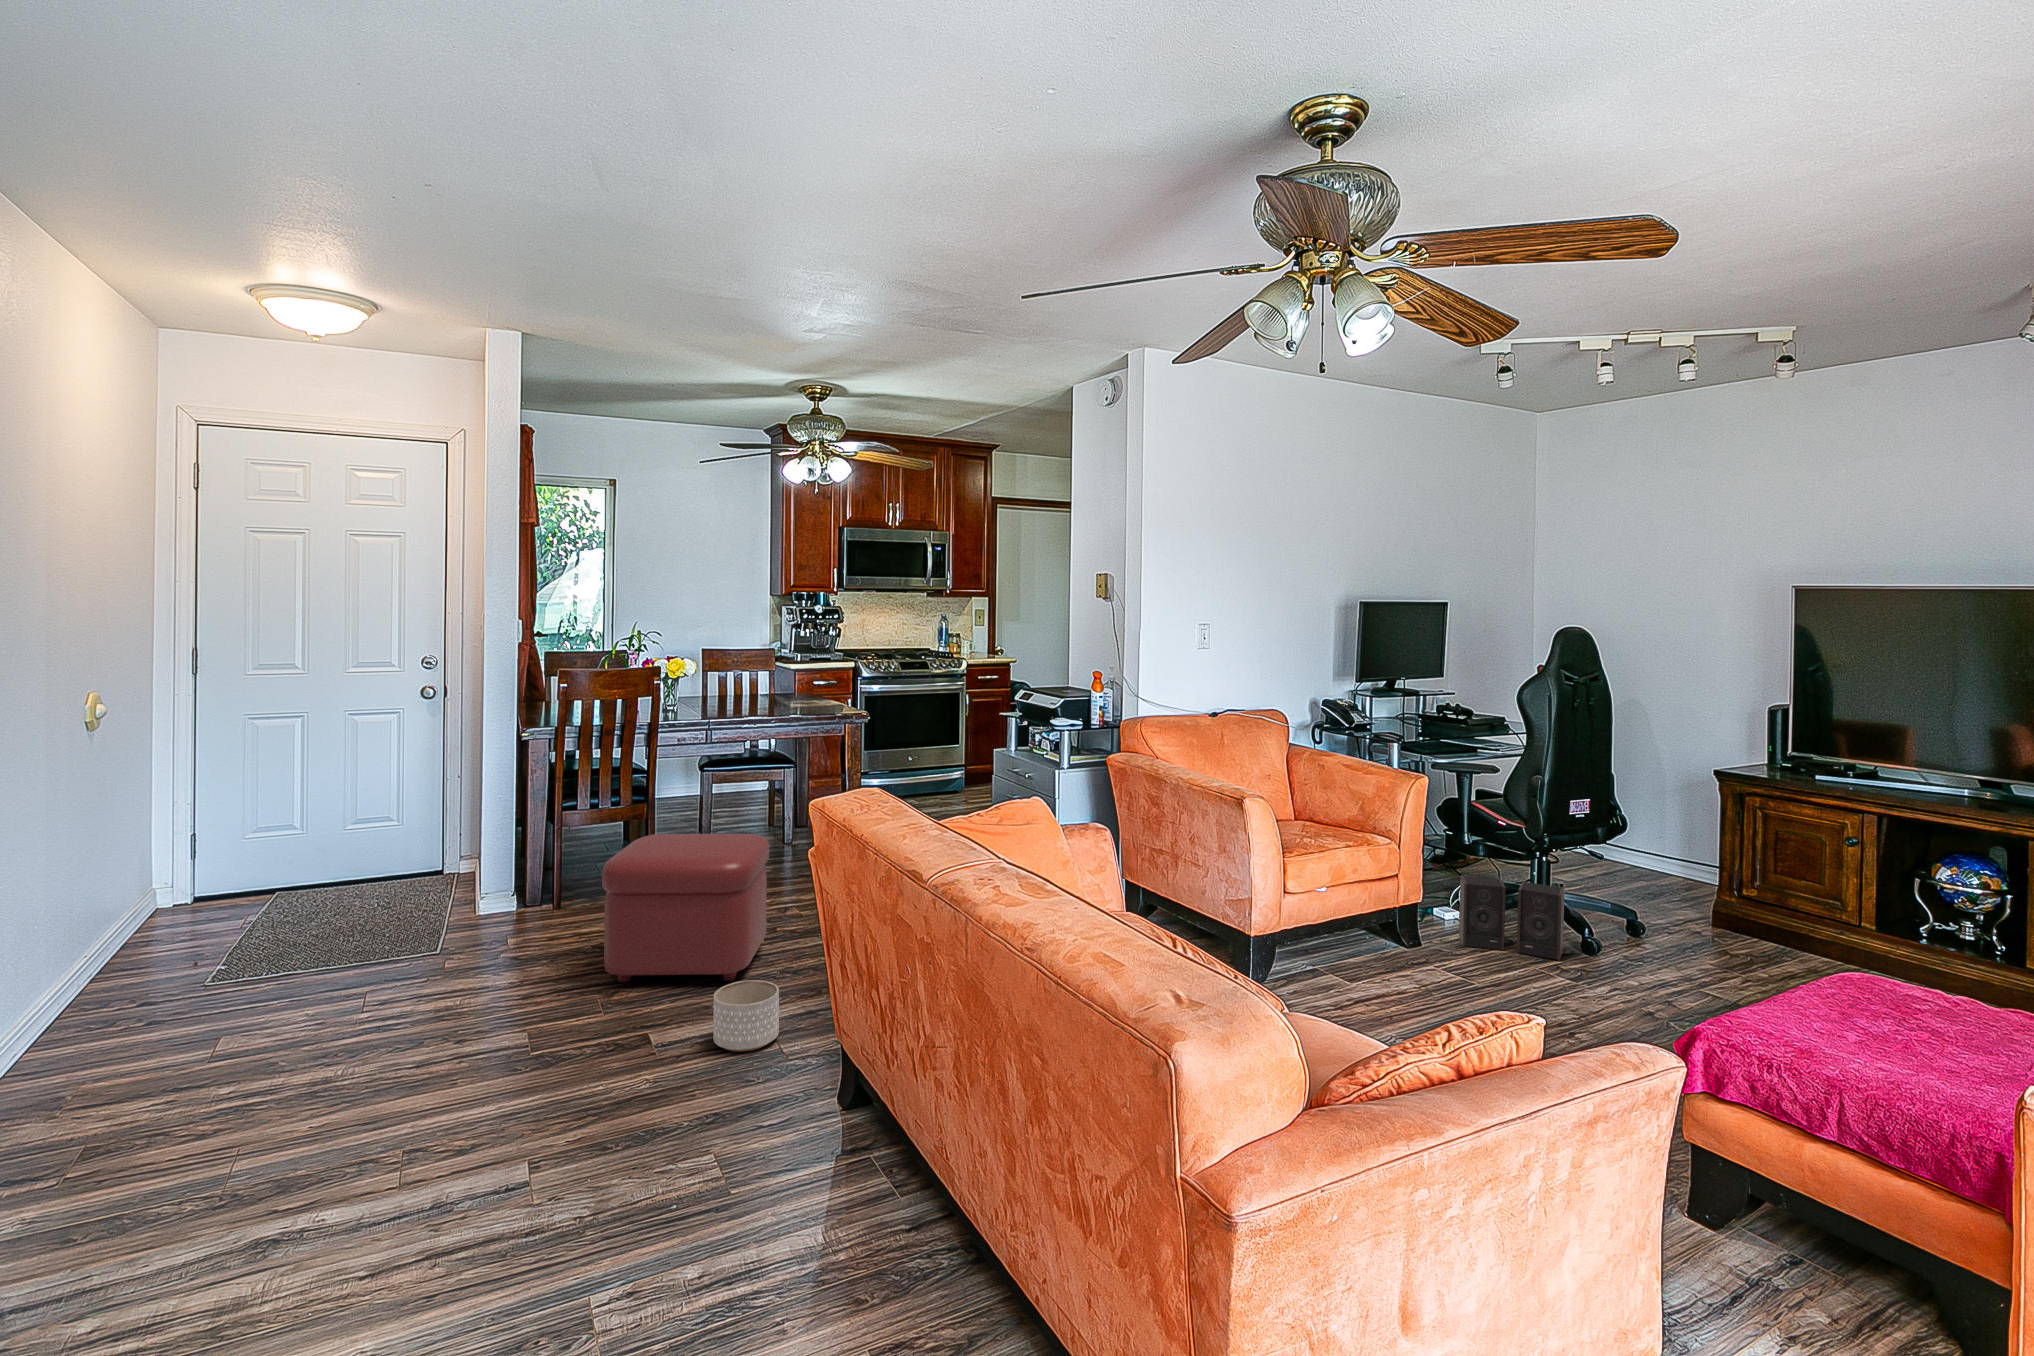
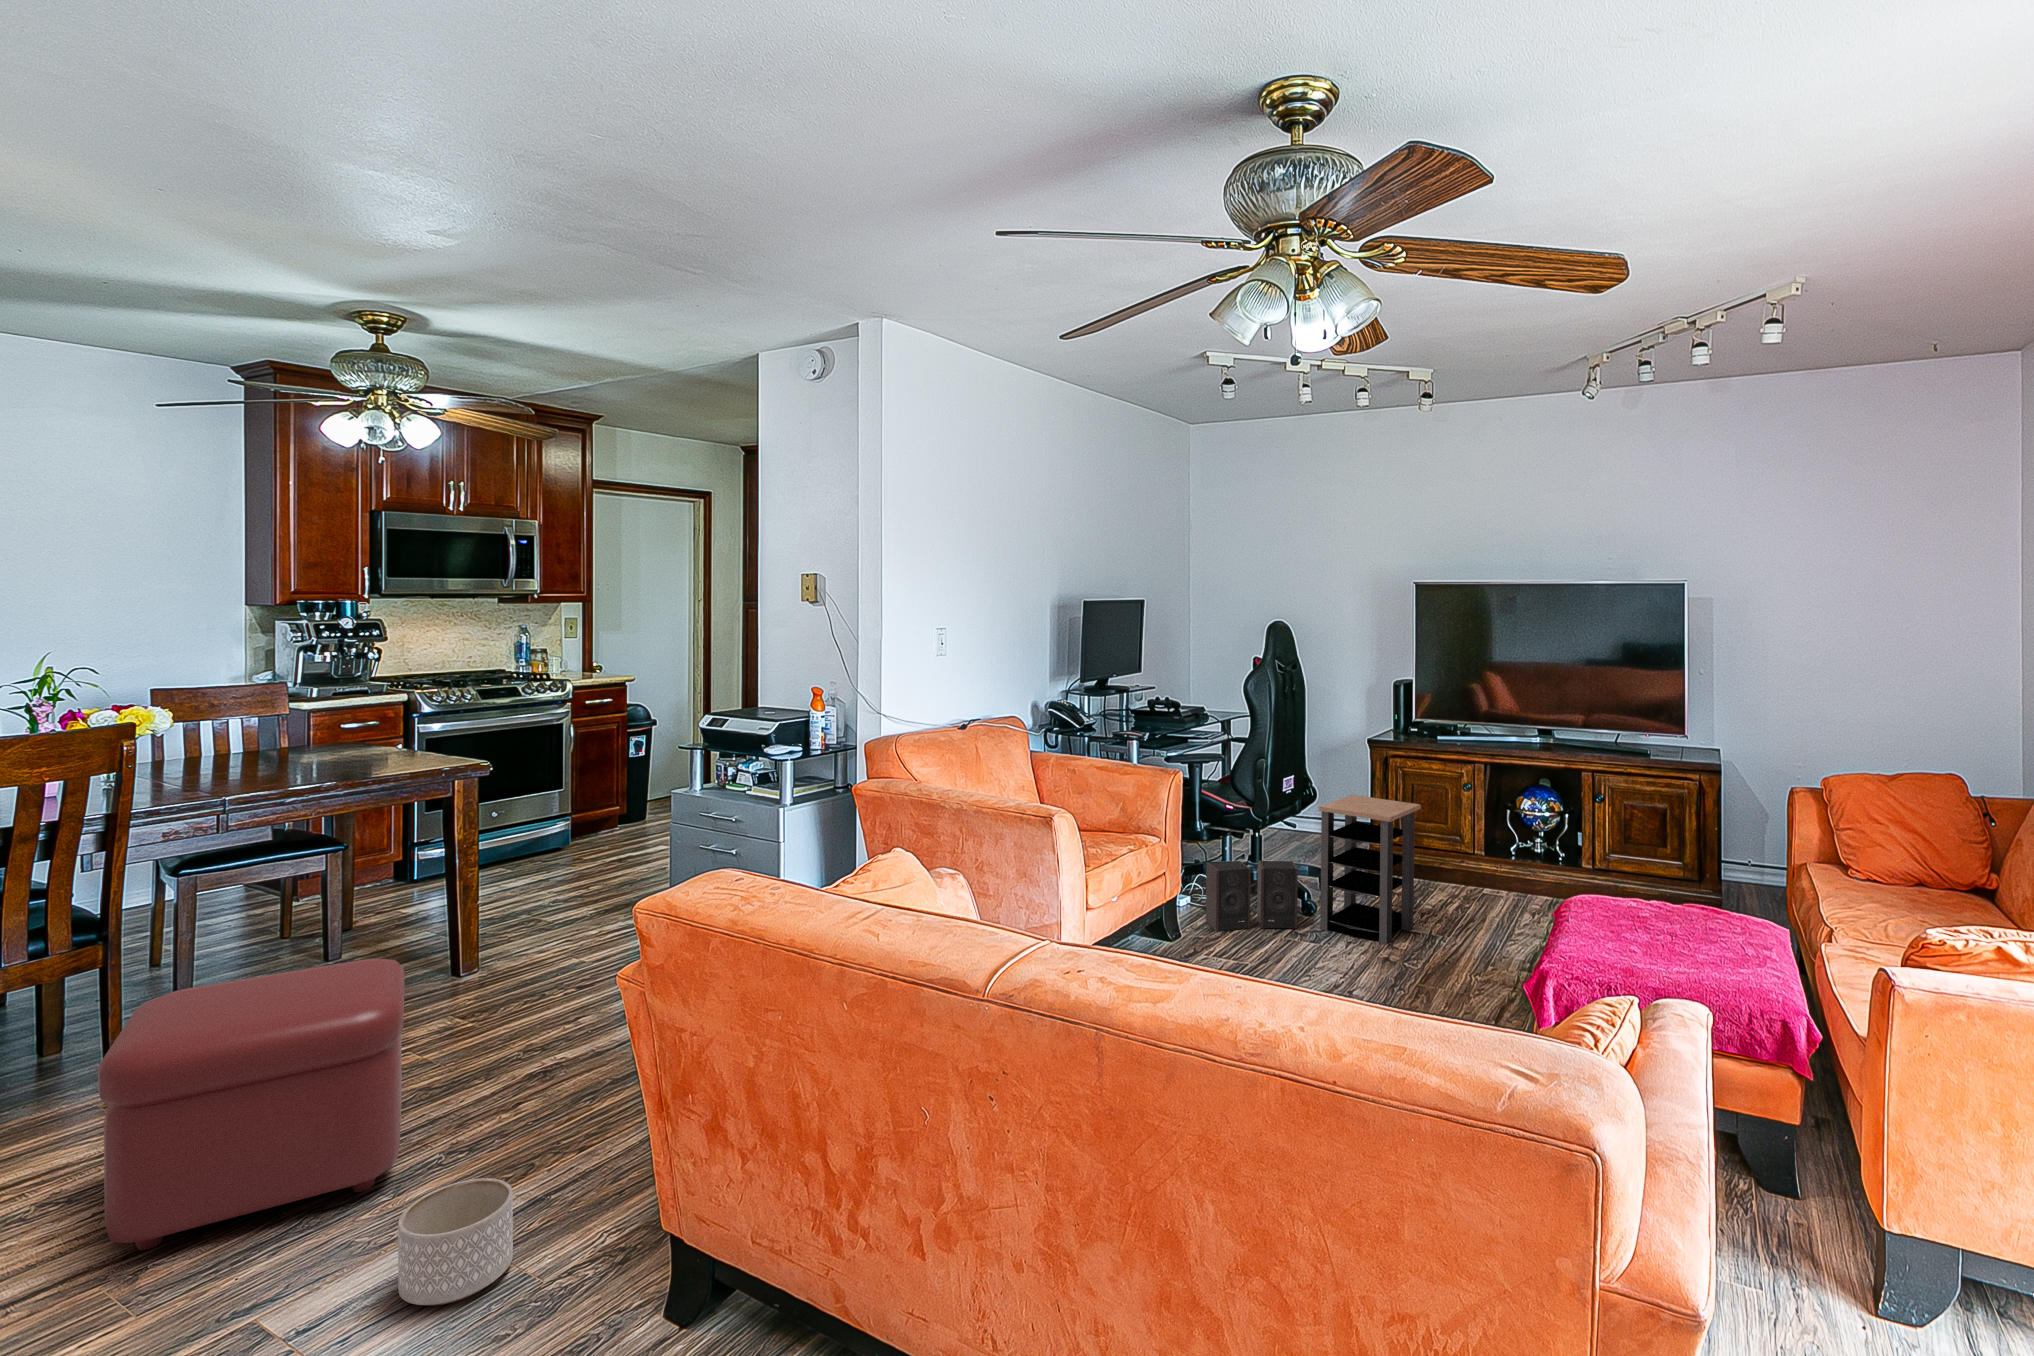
side table: none [1589,825,1728,996] -> present [1319,795,1421,945]

